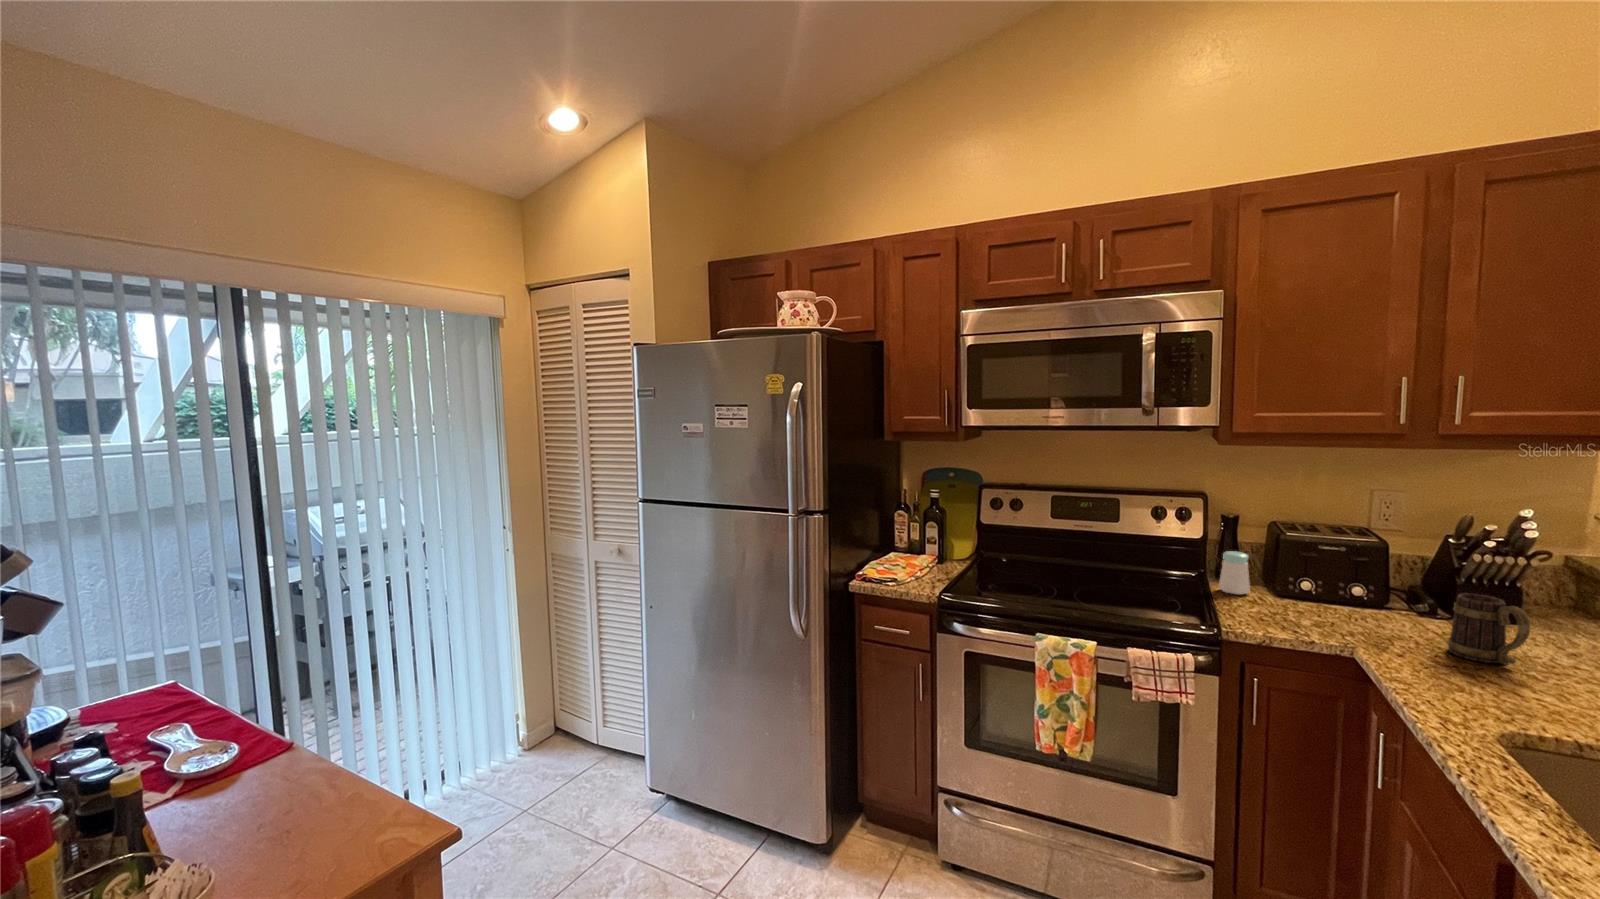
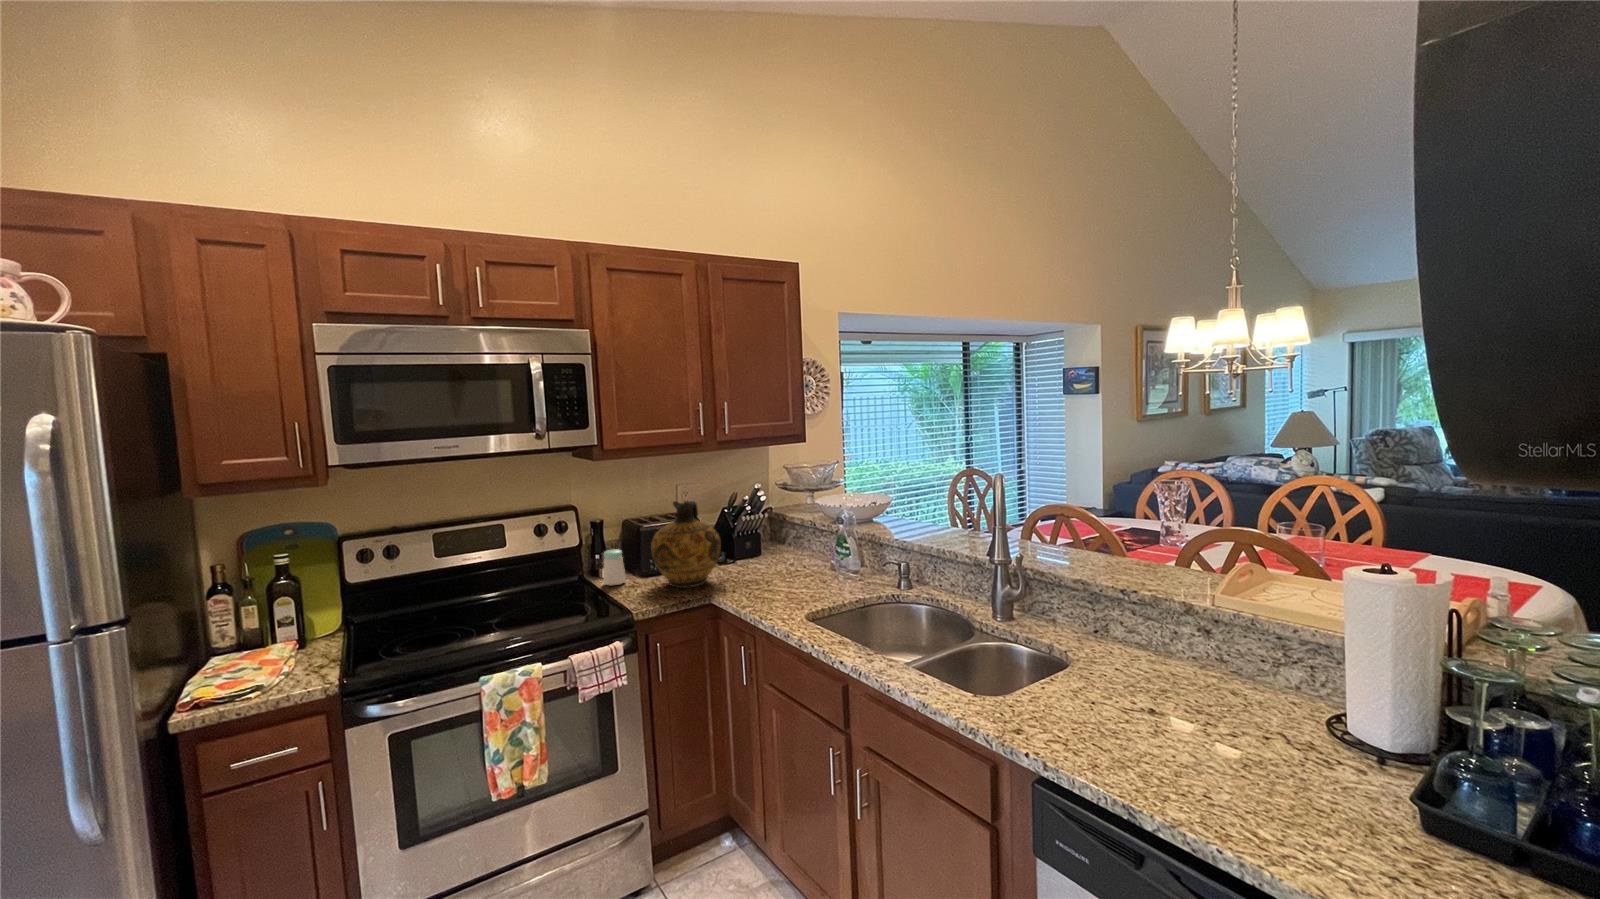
ceramic jug: none [1281,508,1401,628] -> present [651,501,721,588]
mug: present [1448,593,1530,664] -> none [750,541,787,583]

